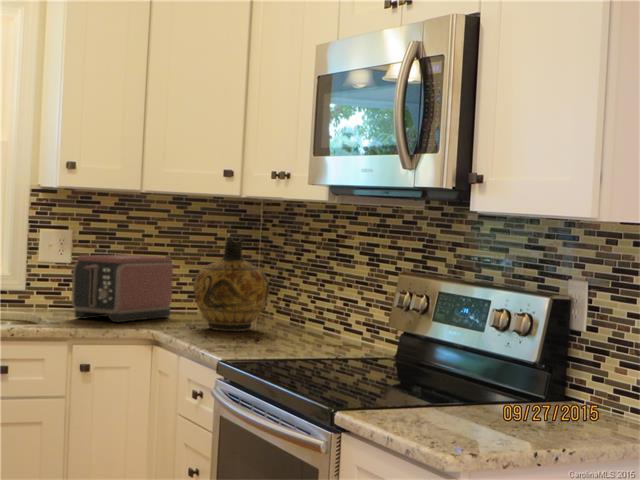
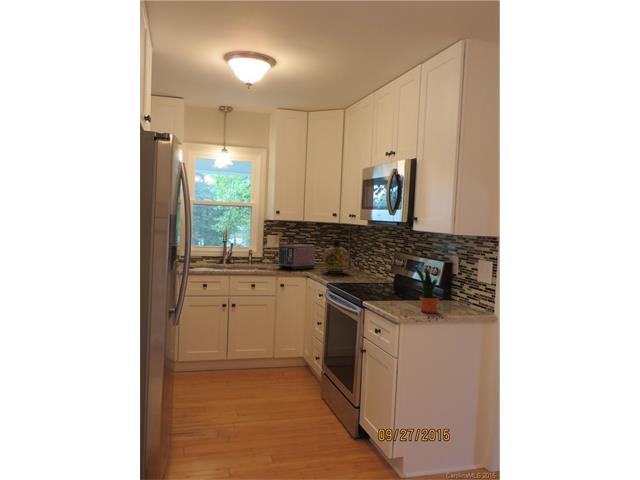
potted plant: none [492,304,561,443] -> present [415,266,439,313]

